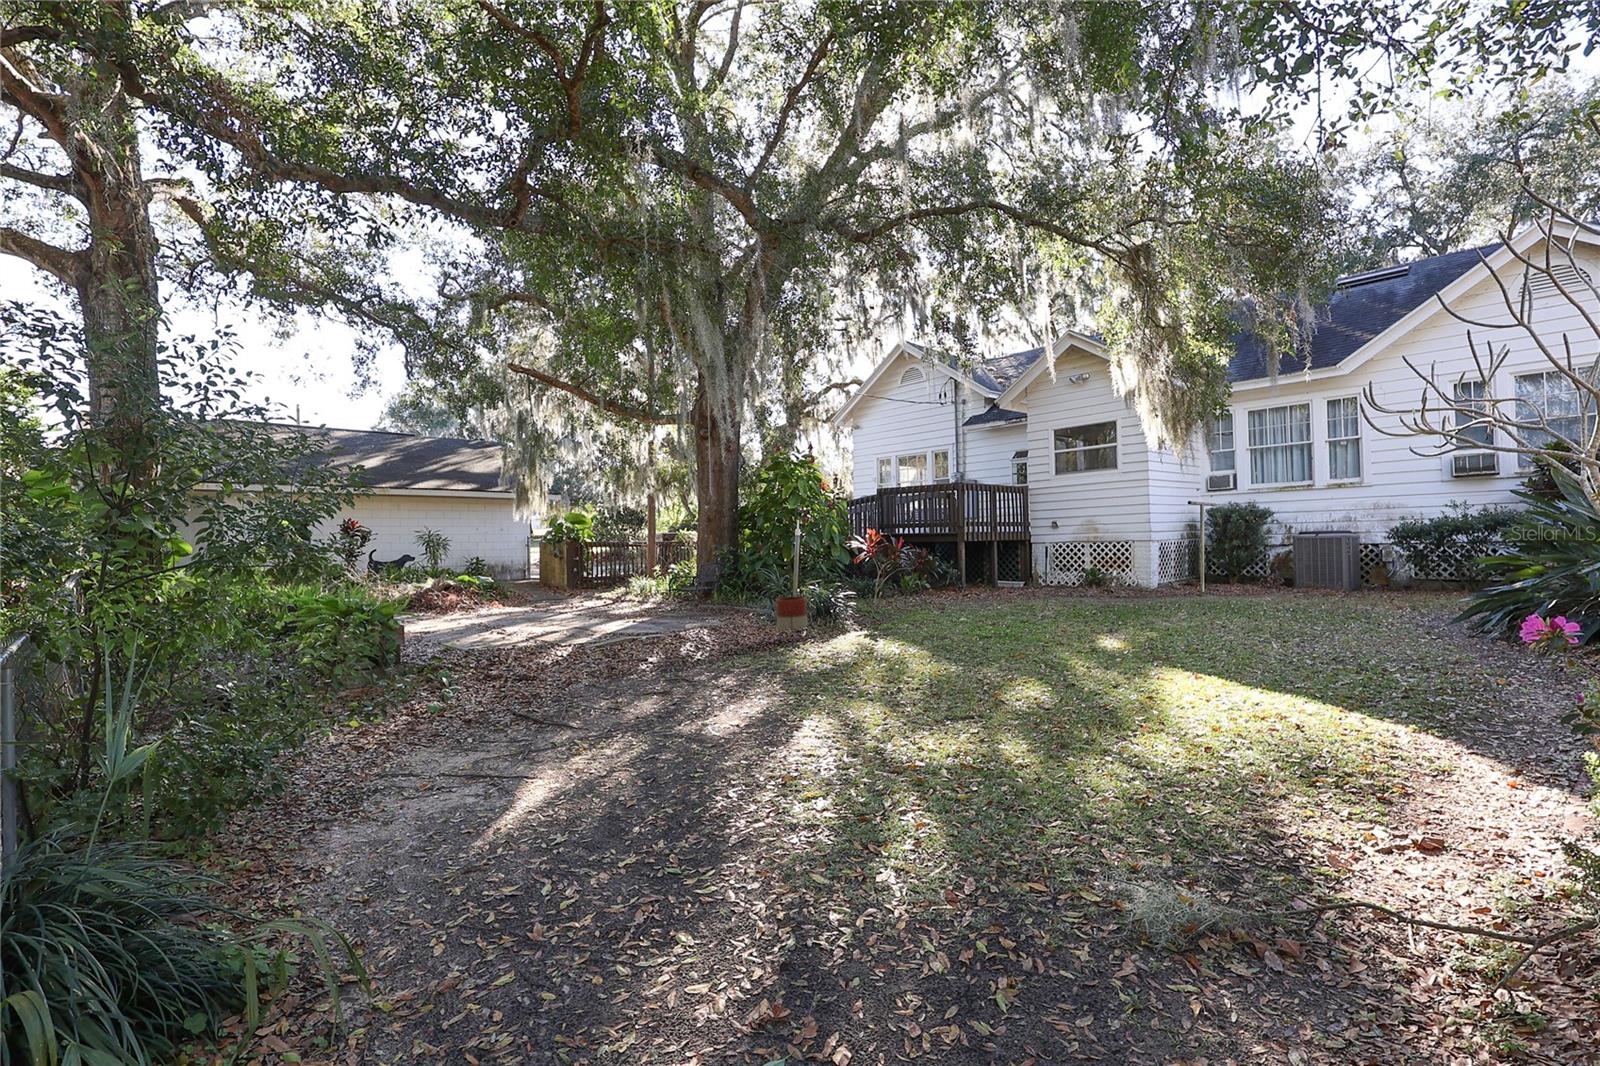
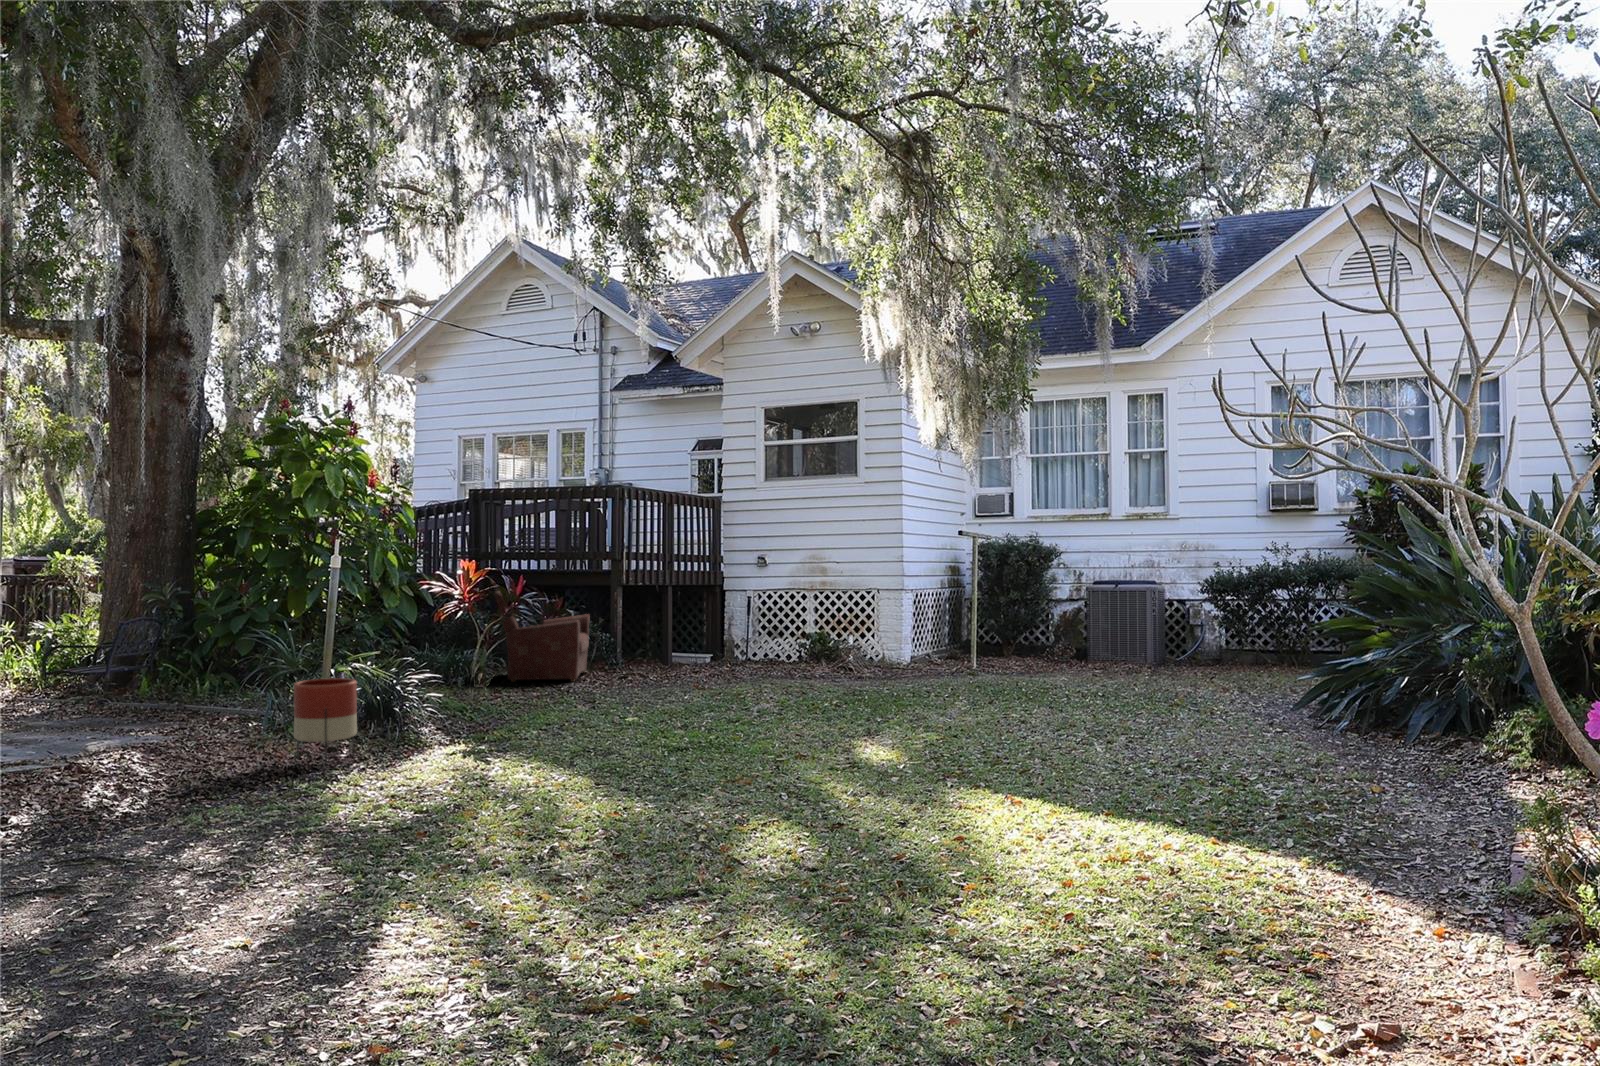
armchair: none [885,545,941,599] -> present [495,591,590,682]
watering can: present [1363,565,1403,585] -> none [1160,631,1208,658]

